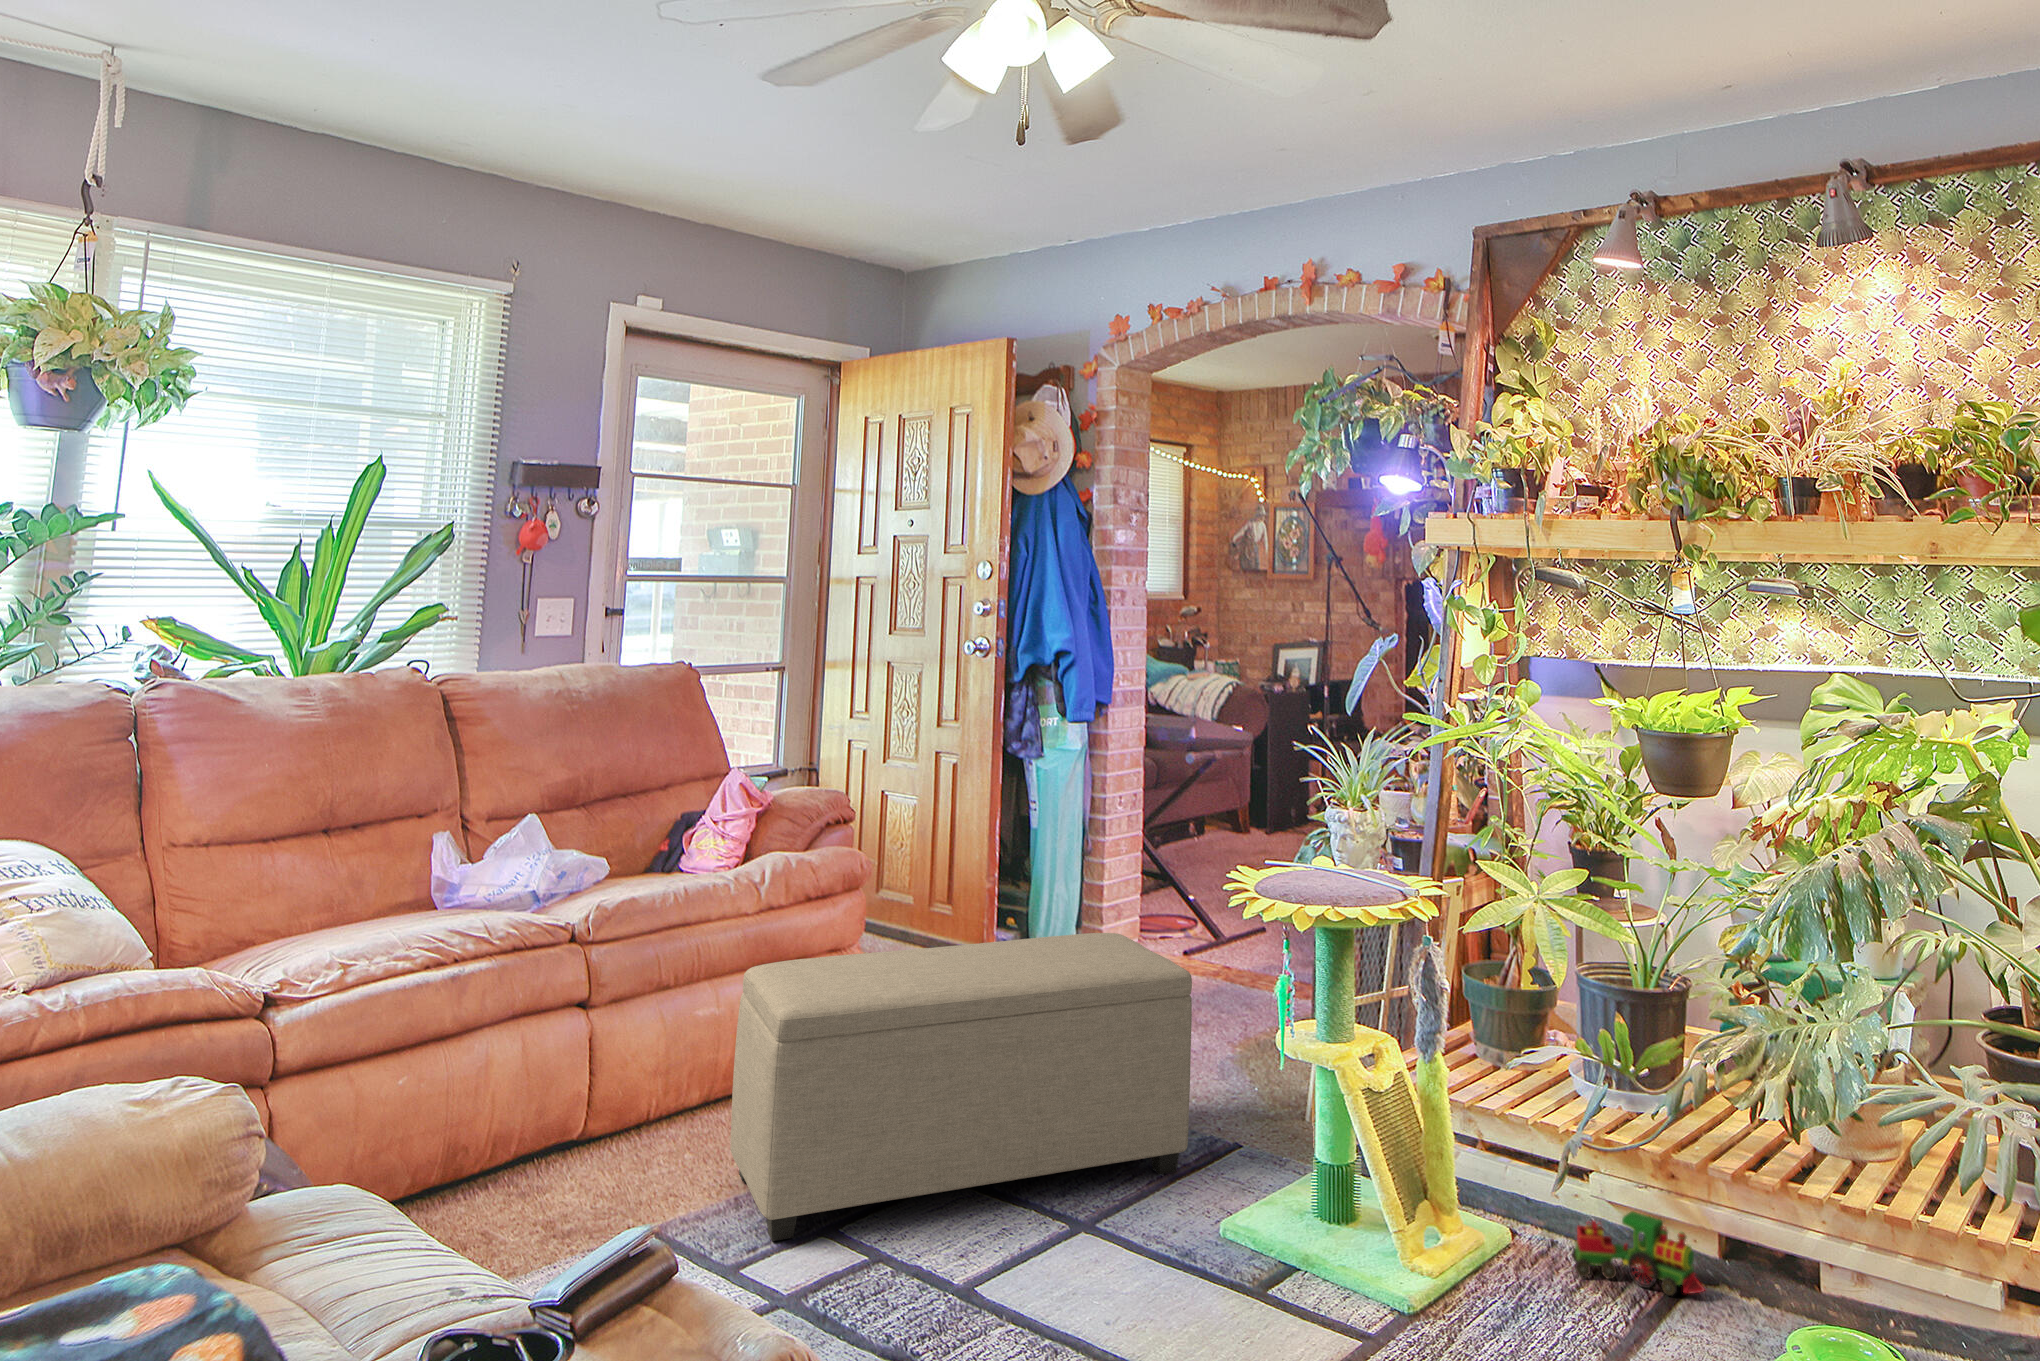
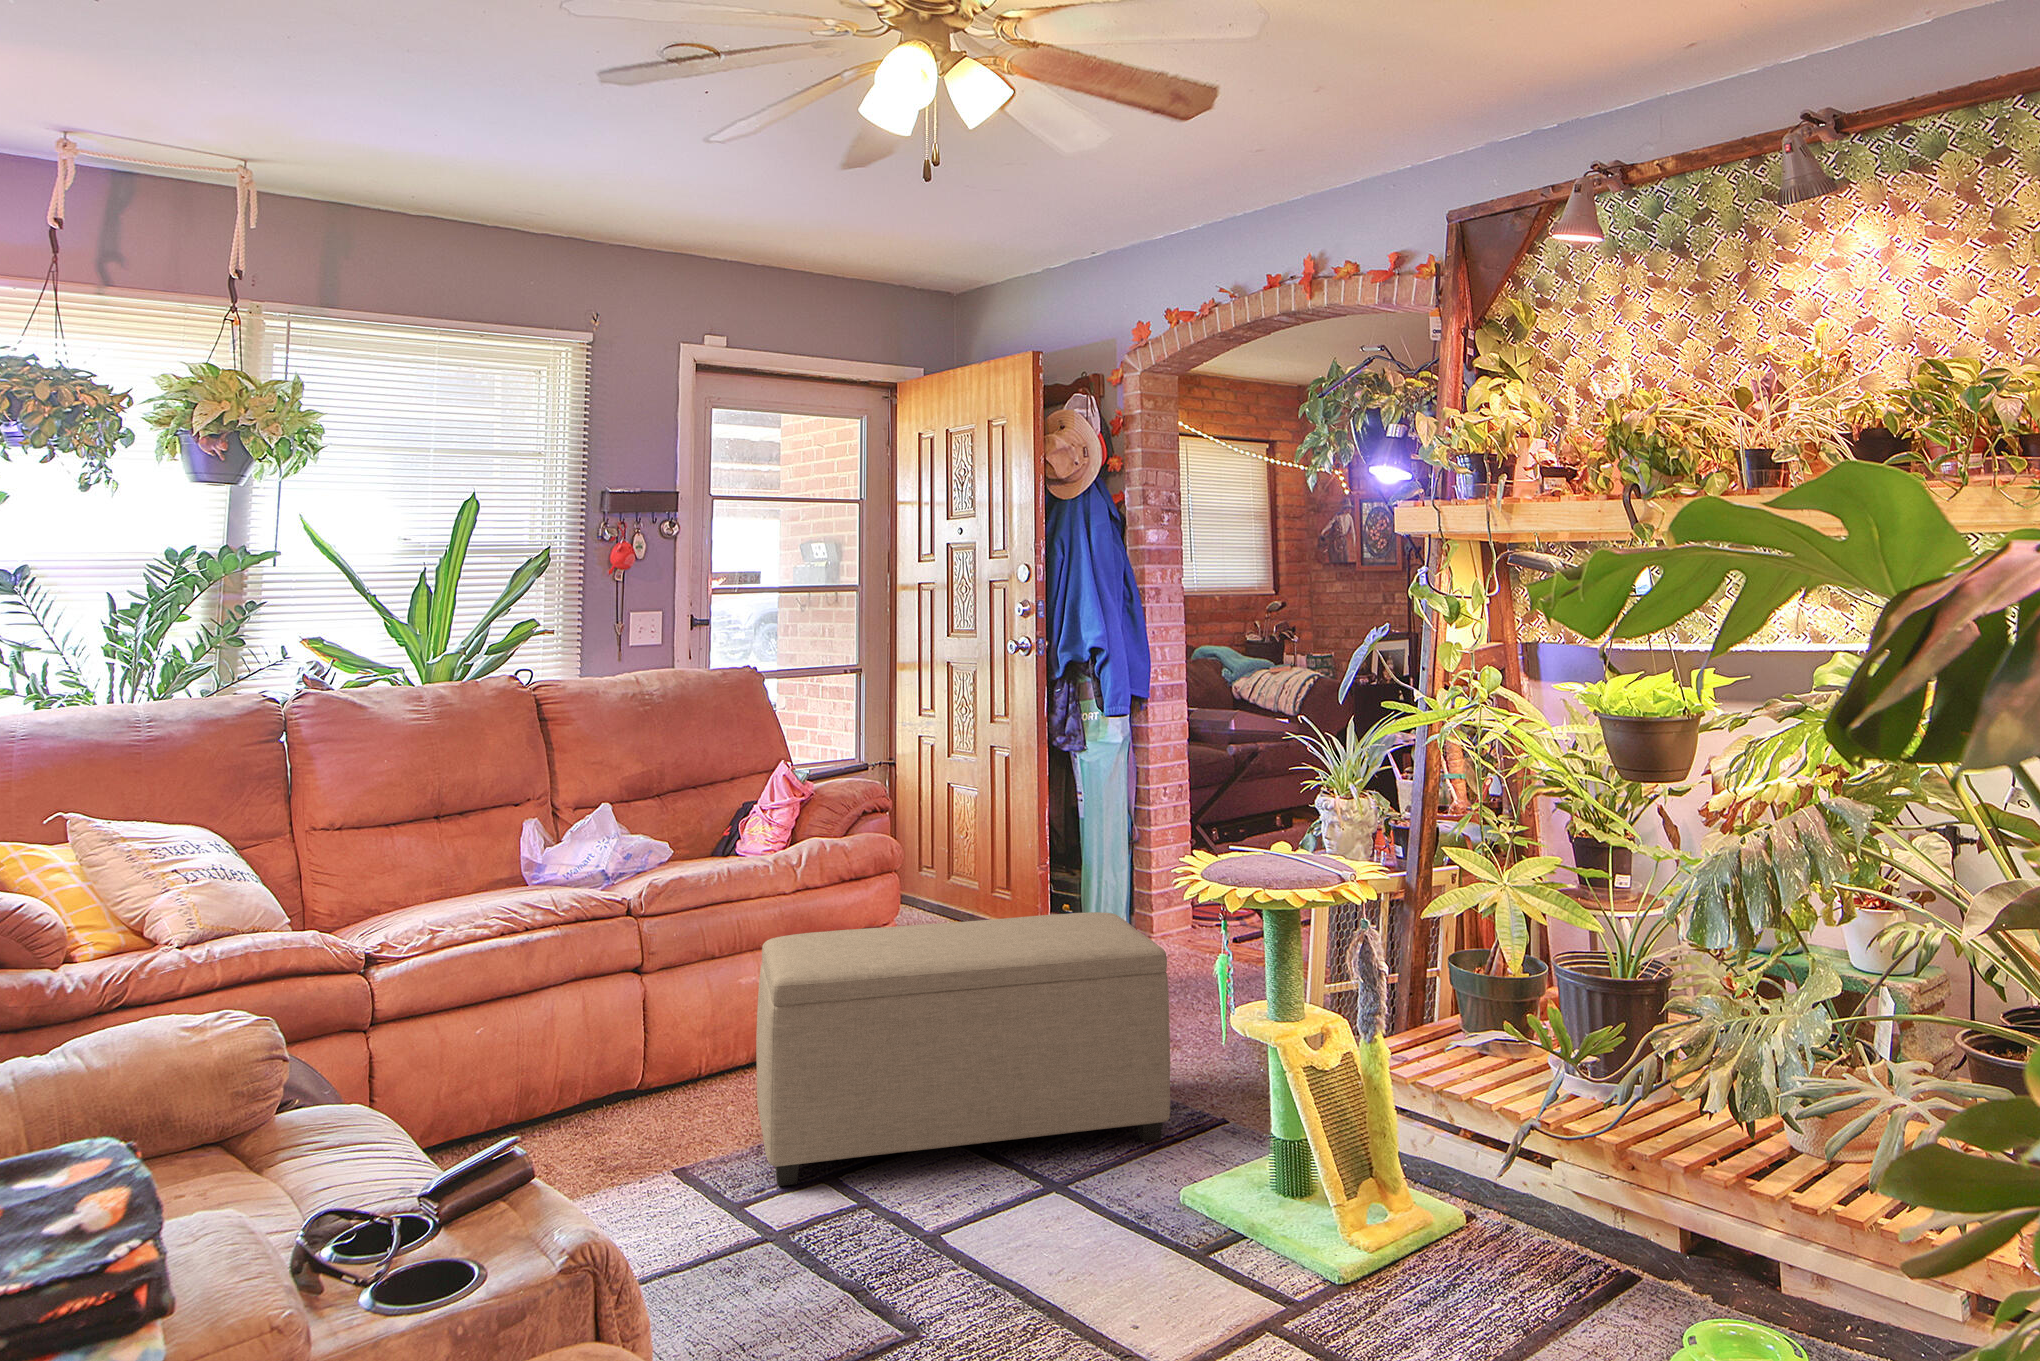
toy train: present [1572,1211,1705,1296] -> none [1525,1197,1657,1284]

